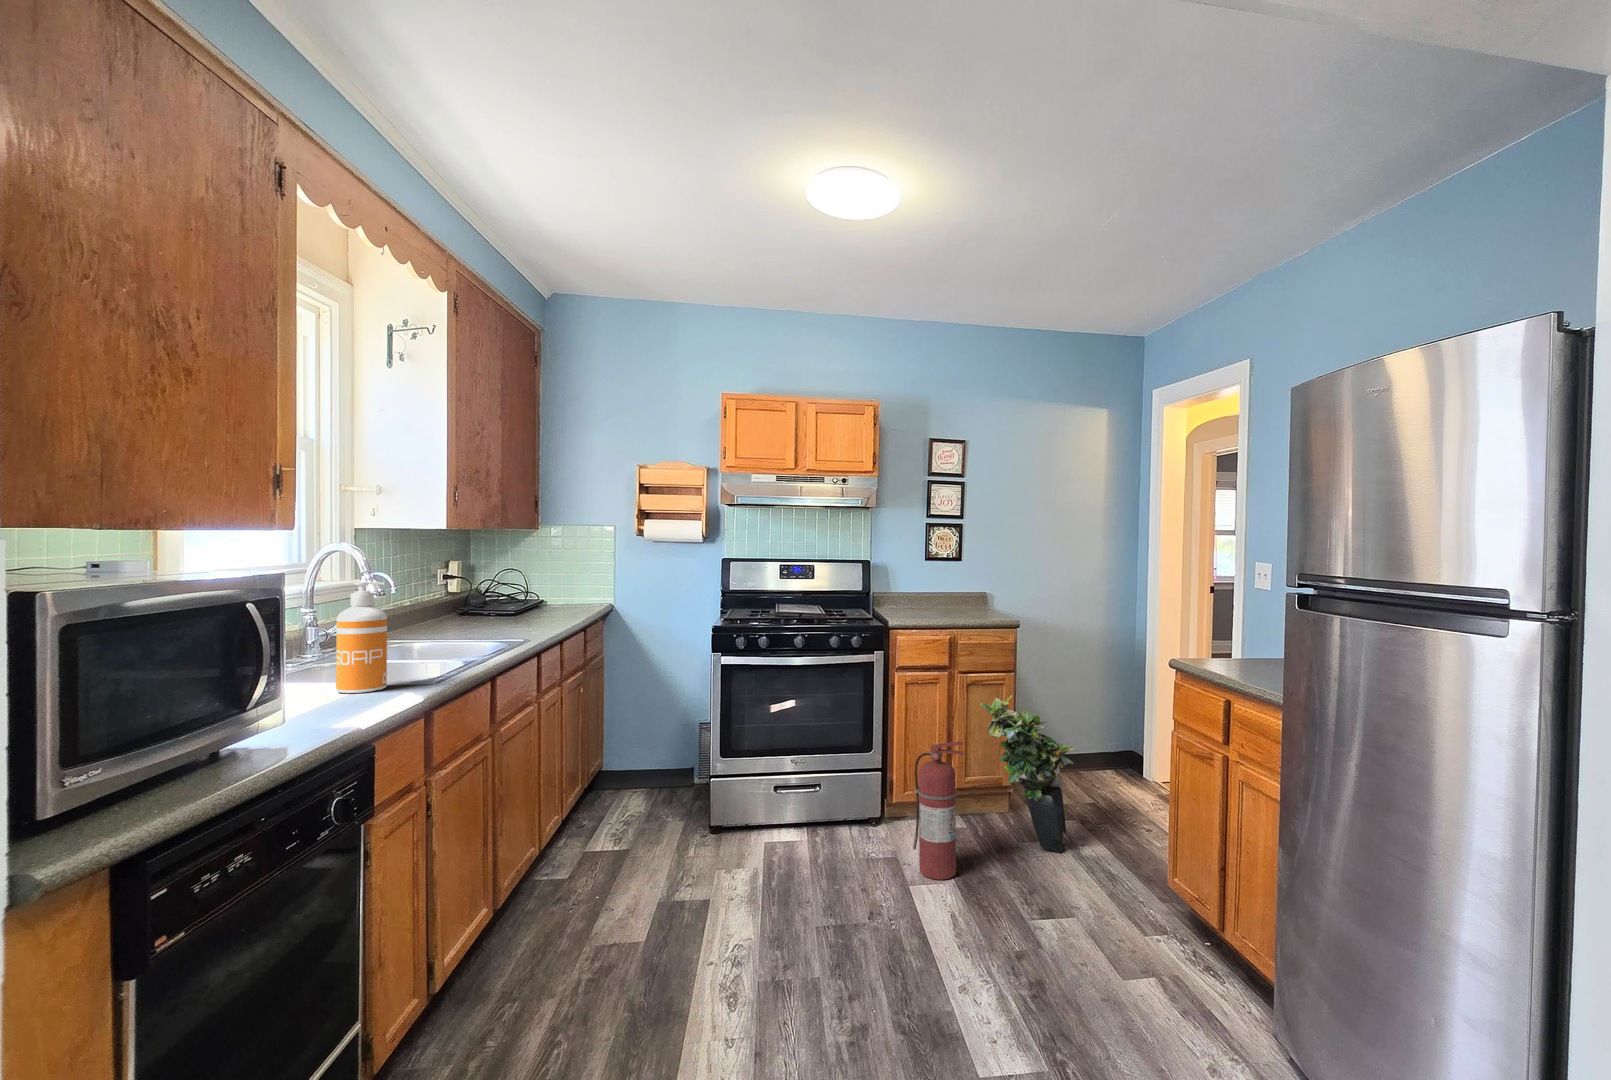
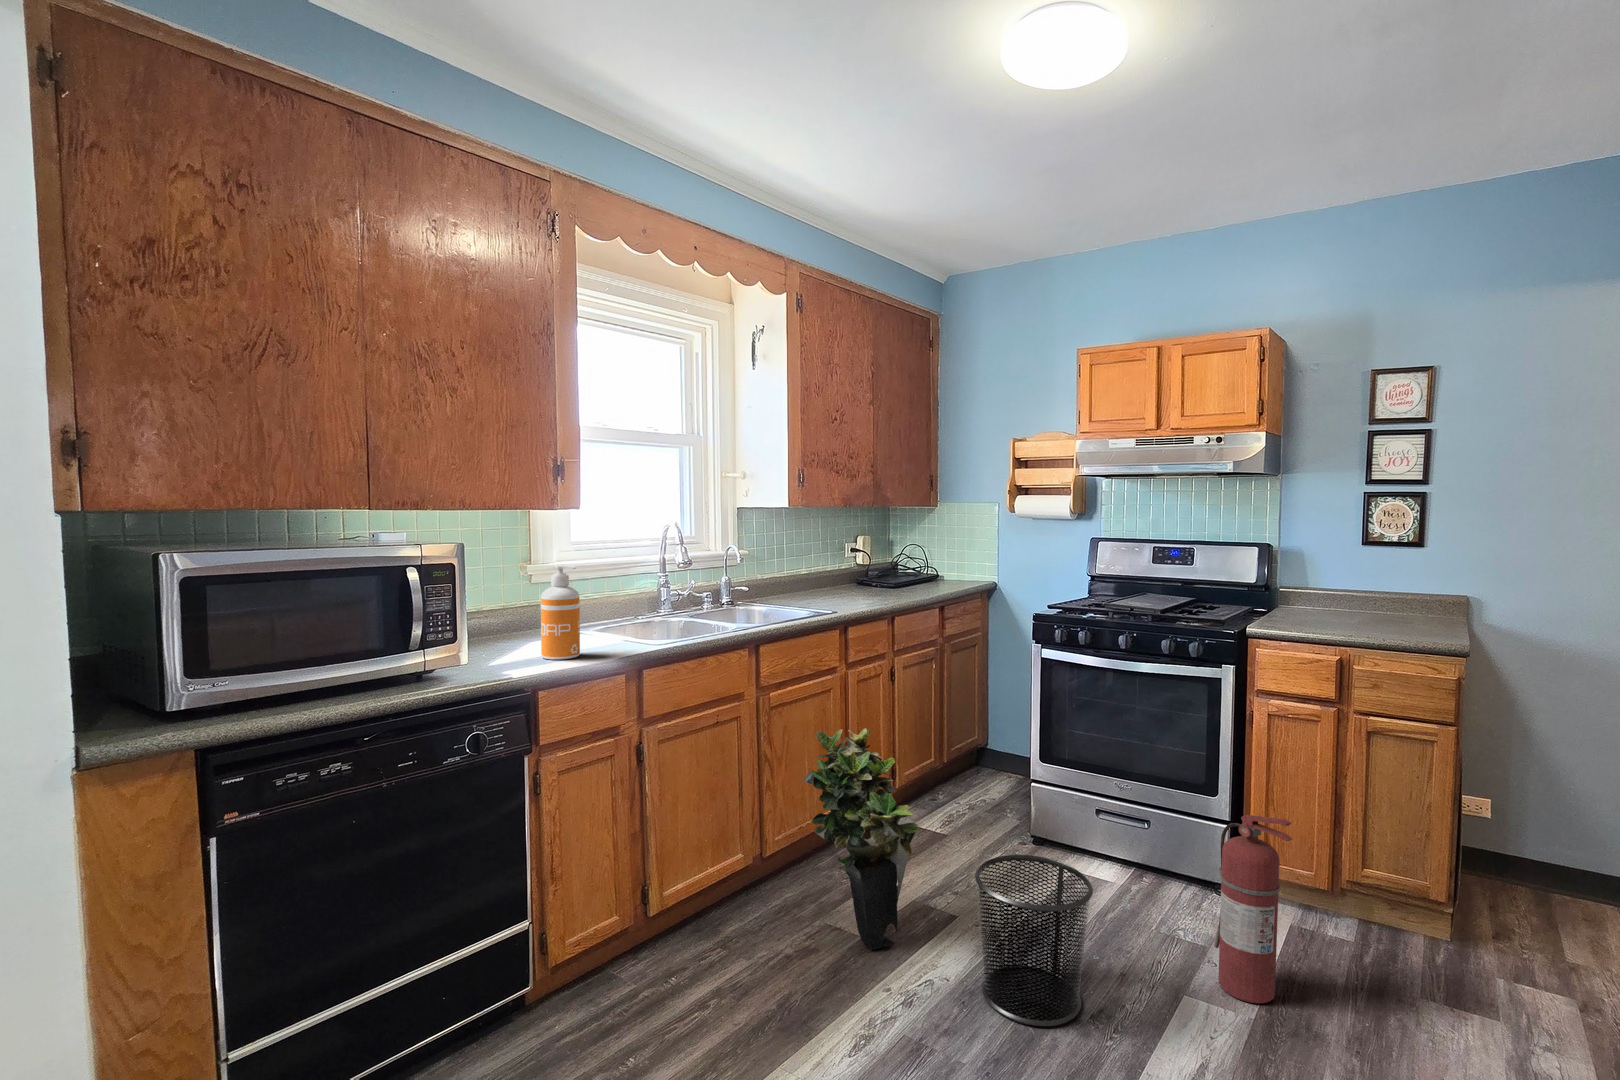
potted plant: present [981,695,1075,853] -> present [804,728,919,950]
waste bin: none [773,810,866,945] -> present [975,855,1093,1026]

